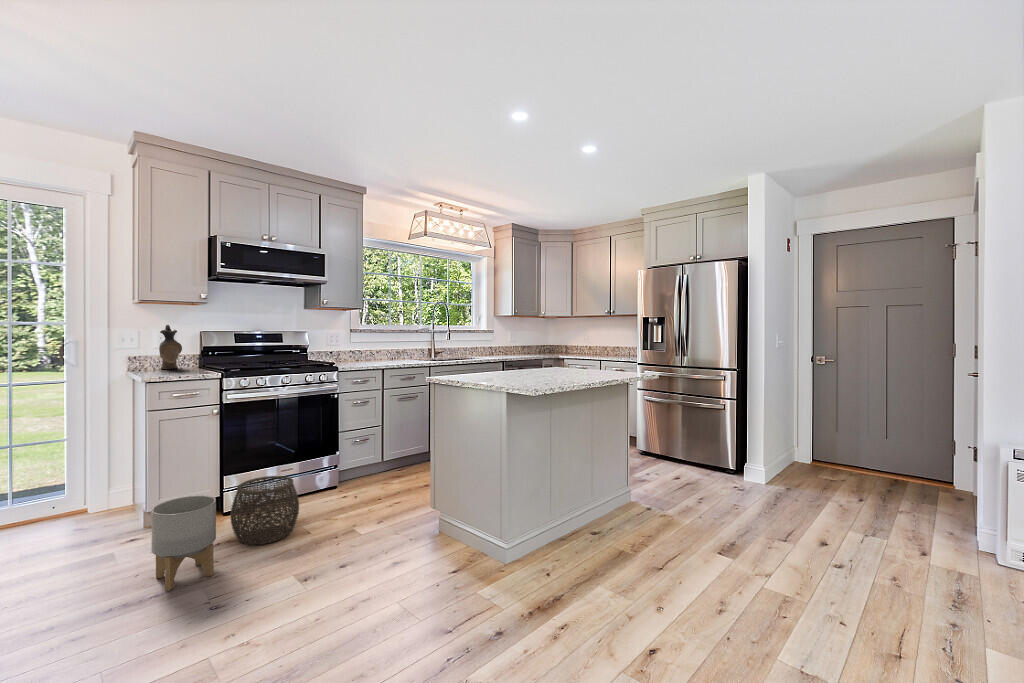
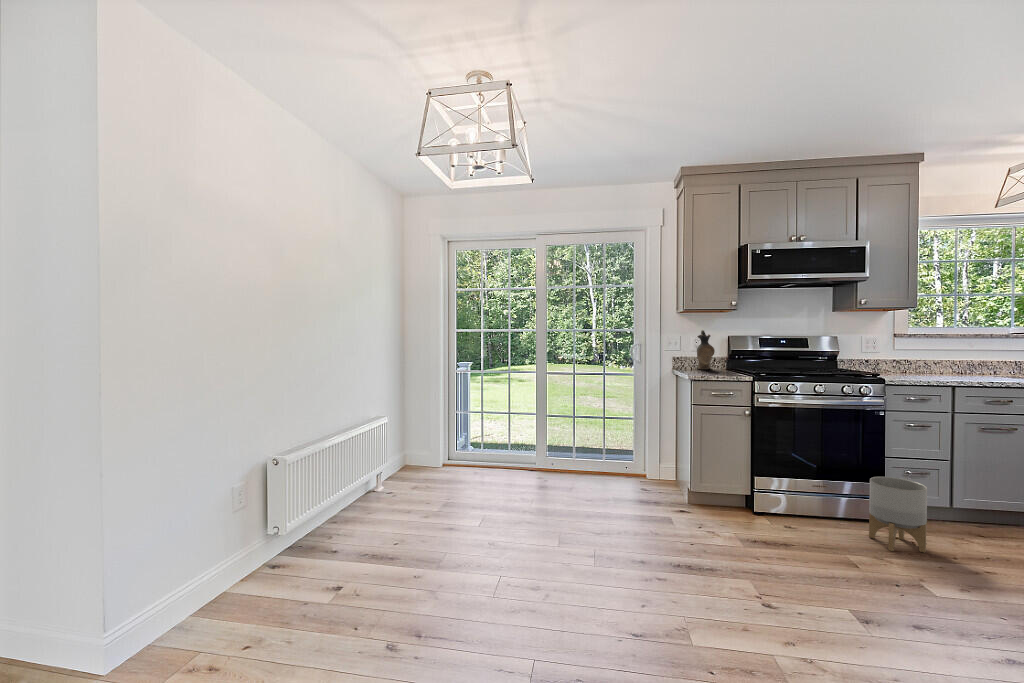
woven basket: present [230,476,299,545] -> none [766,487,842,562]
planter: present [152,495,216,591] -> present [869,477,927,553]

